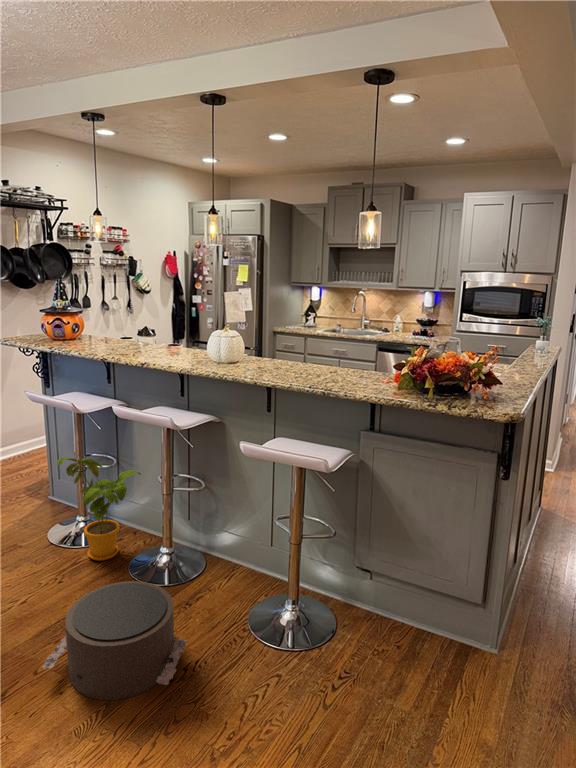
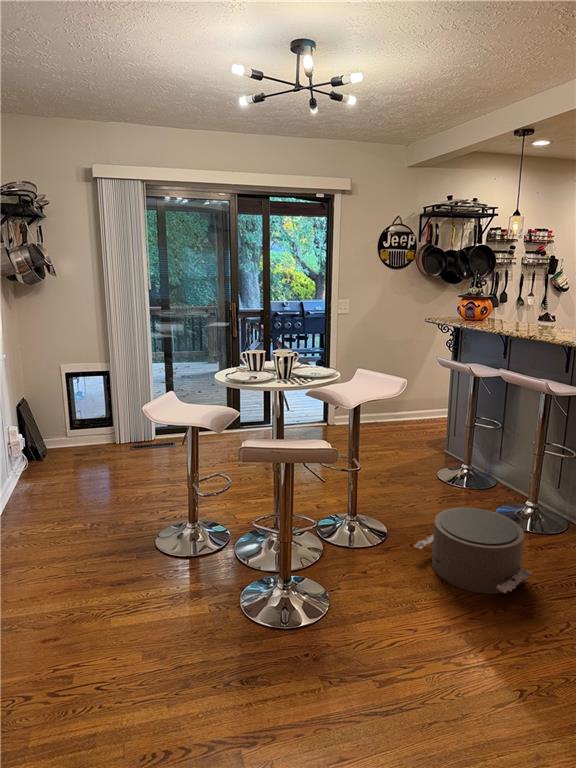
house plant: present [57,457,141,561] -> none [452,410,522,502]

